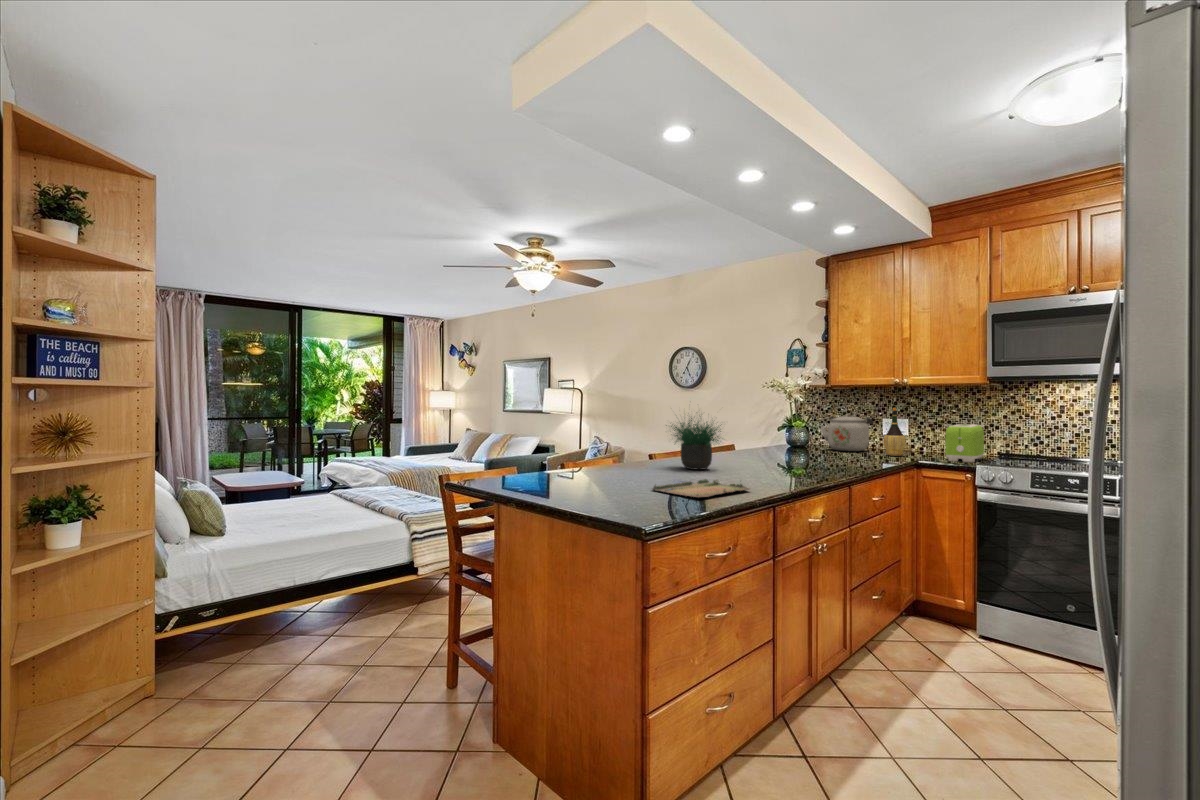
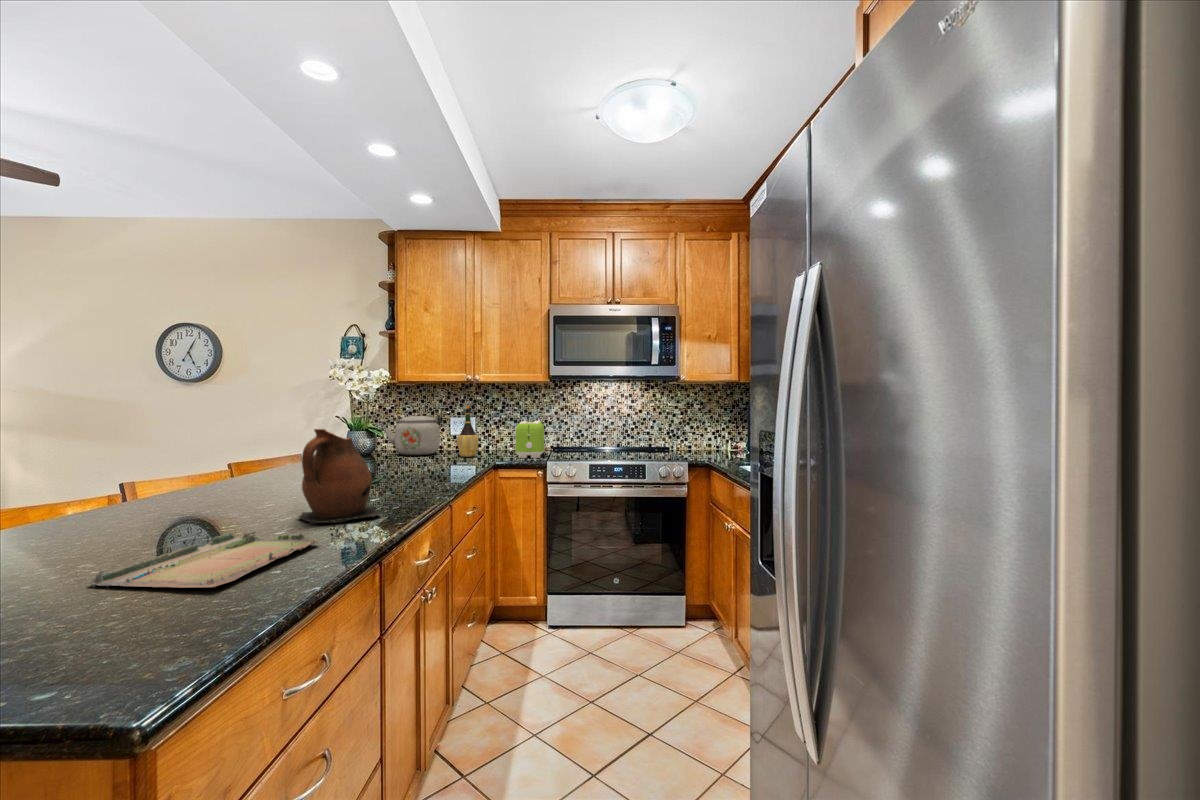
potted plant: present [666,418,721,469] -> none [127,391,281,512]
ceramic pitcher: none [741,422,793,484] -> present [299,429,381,523]

